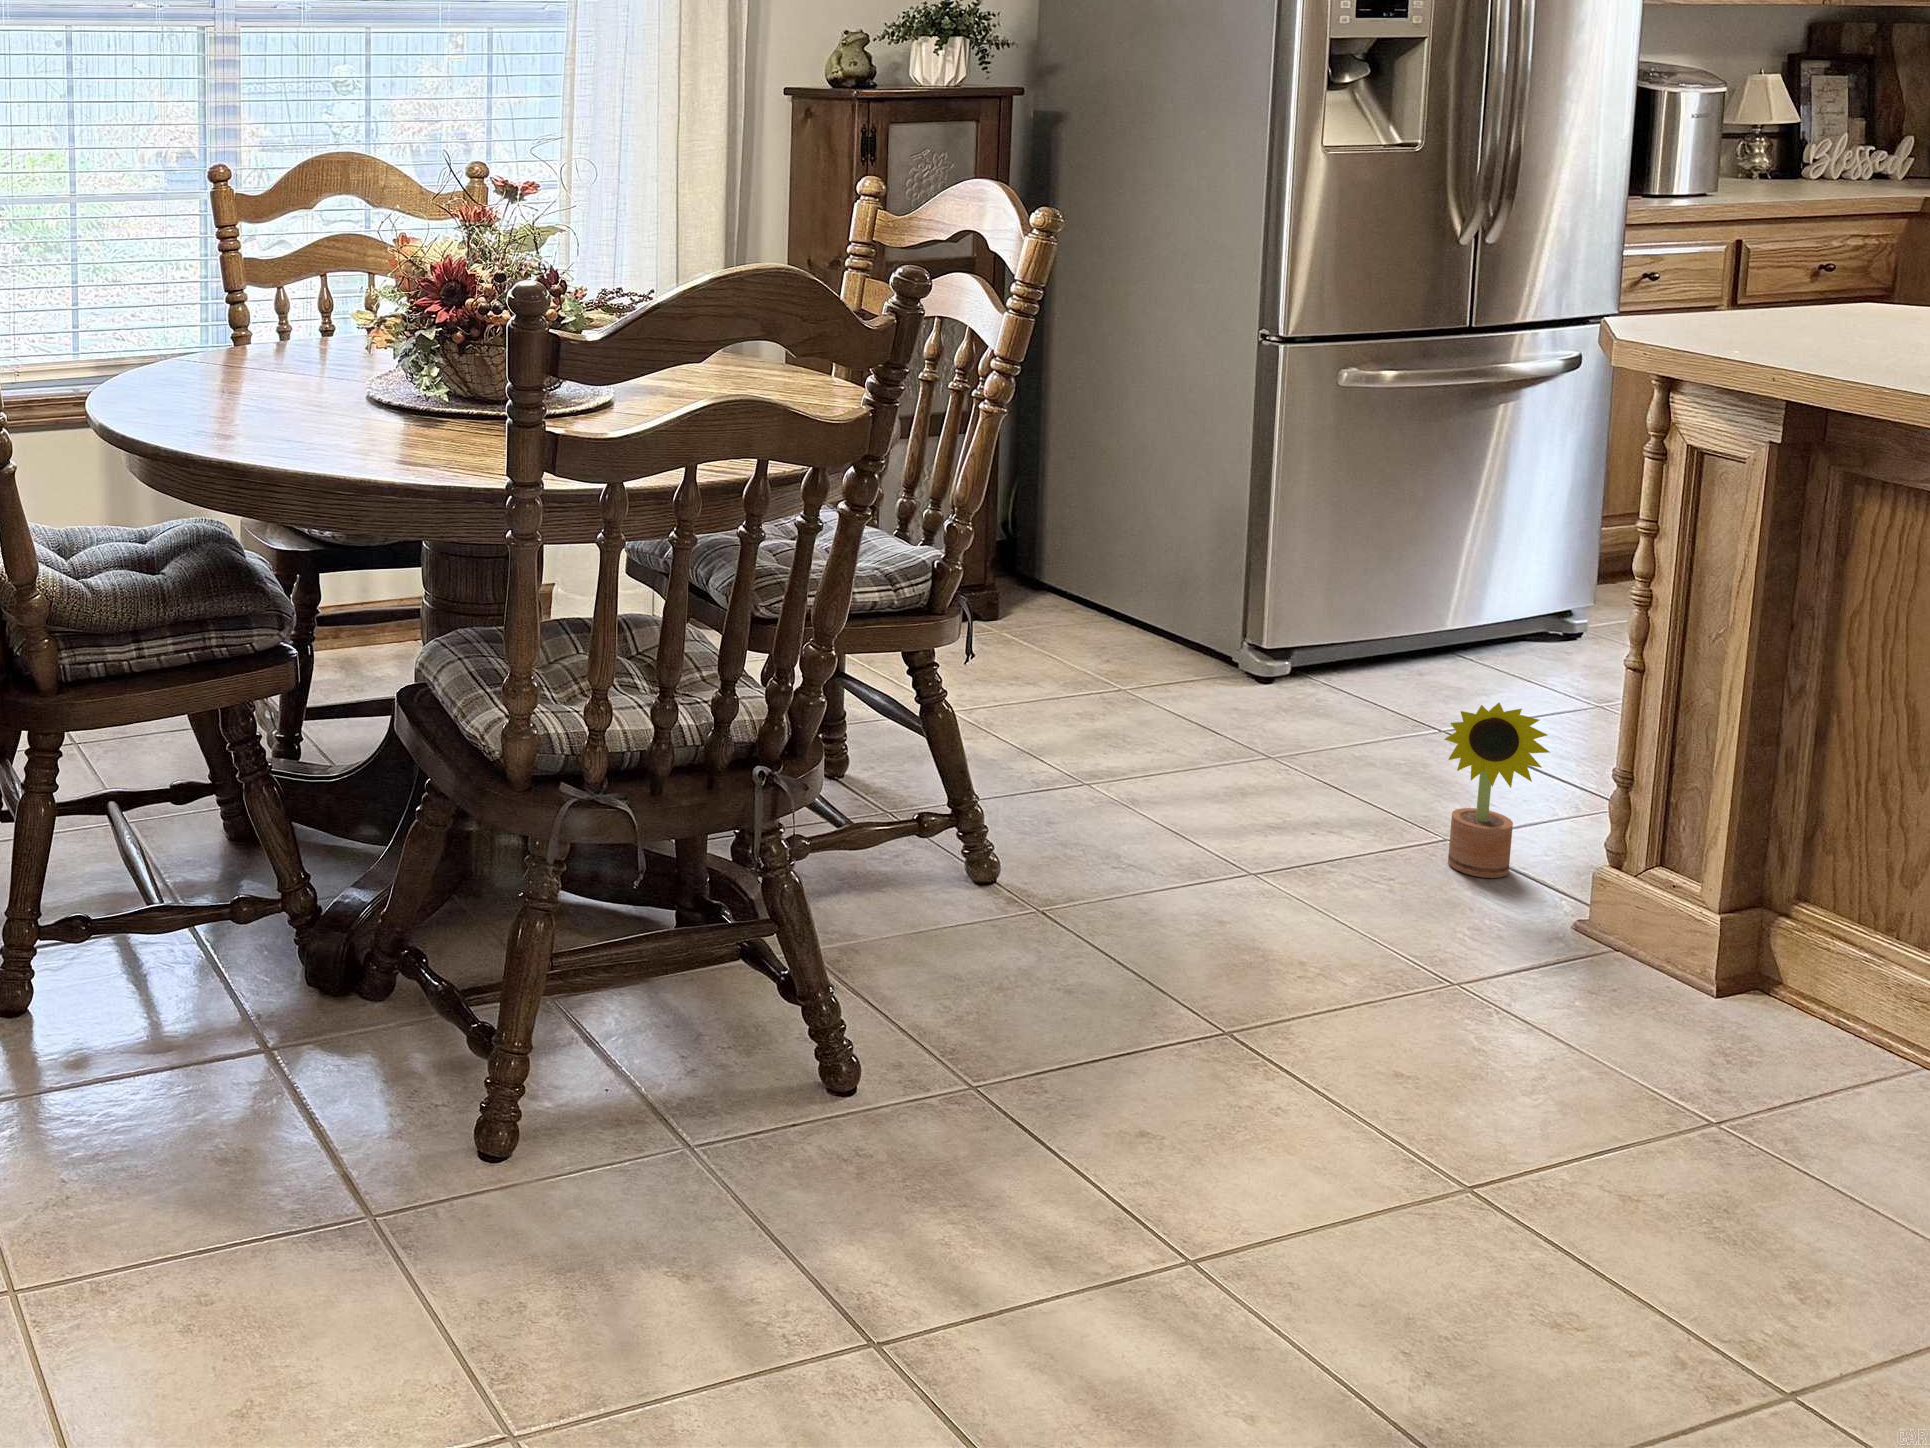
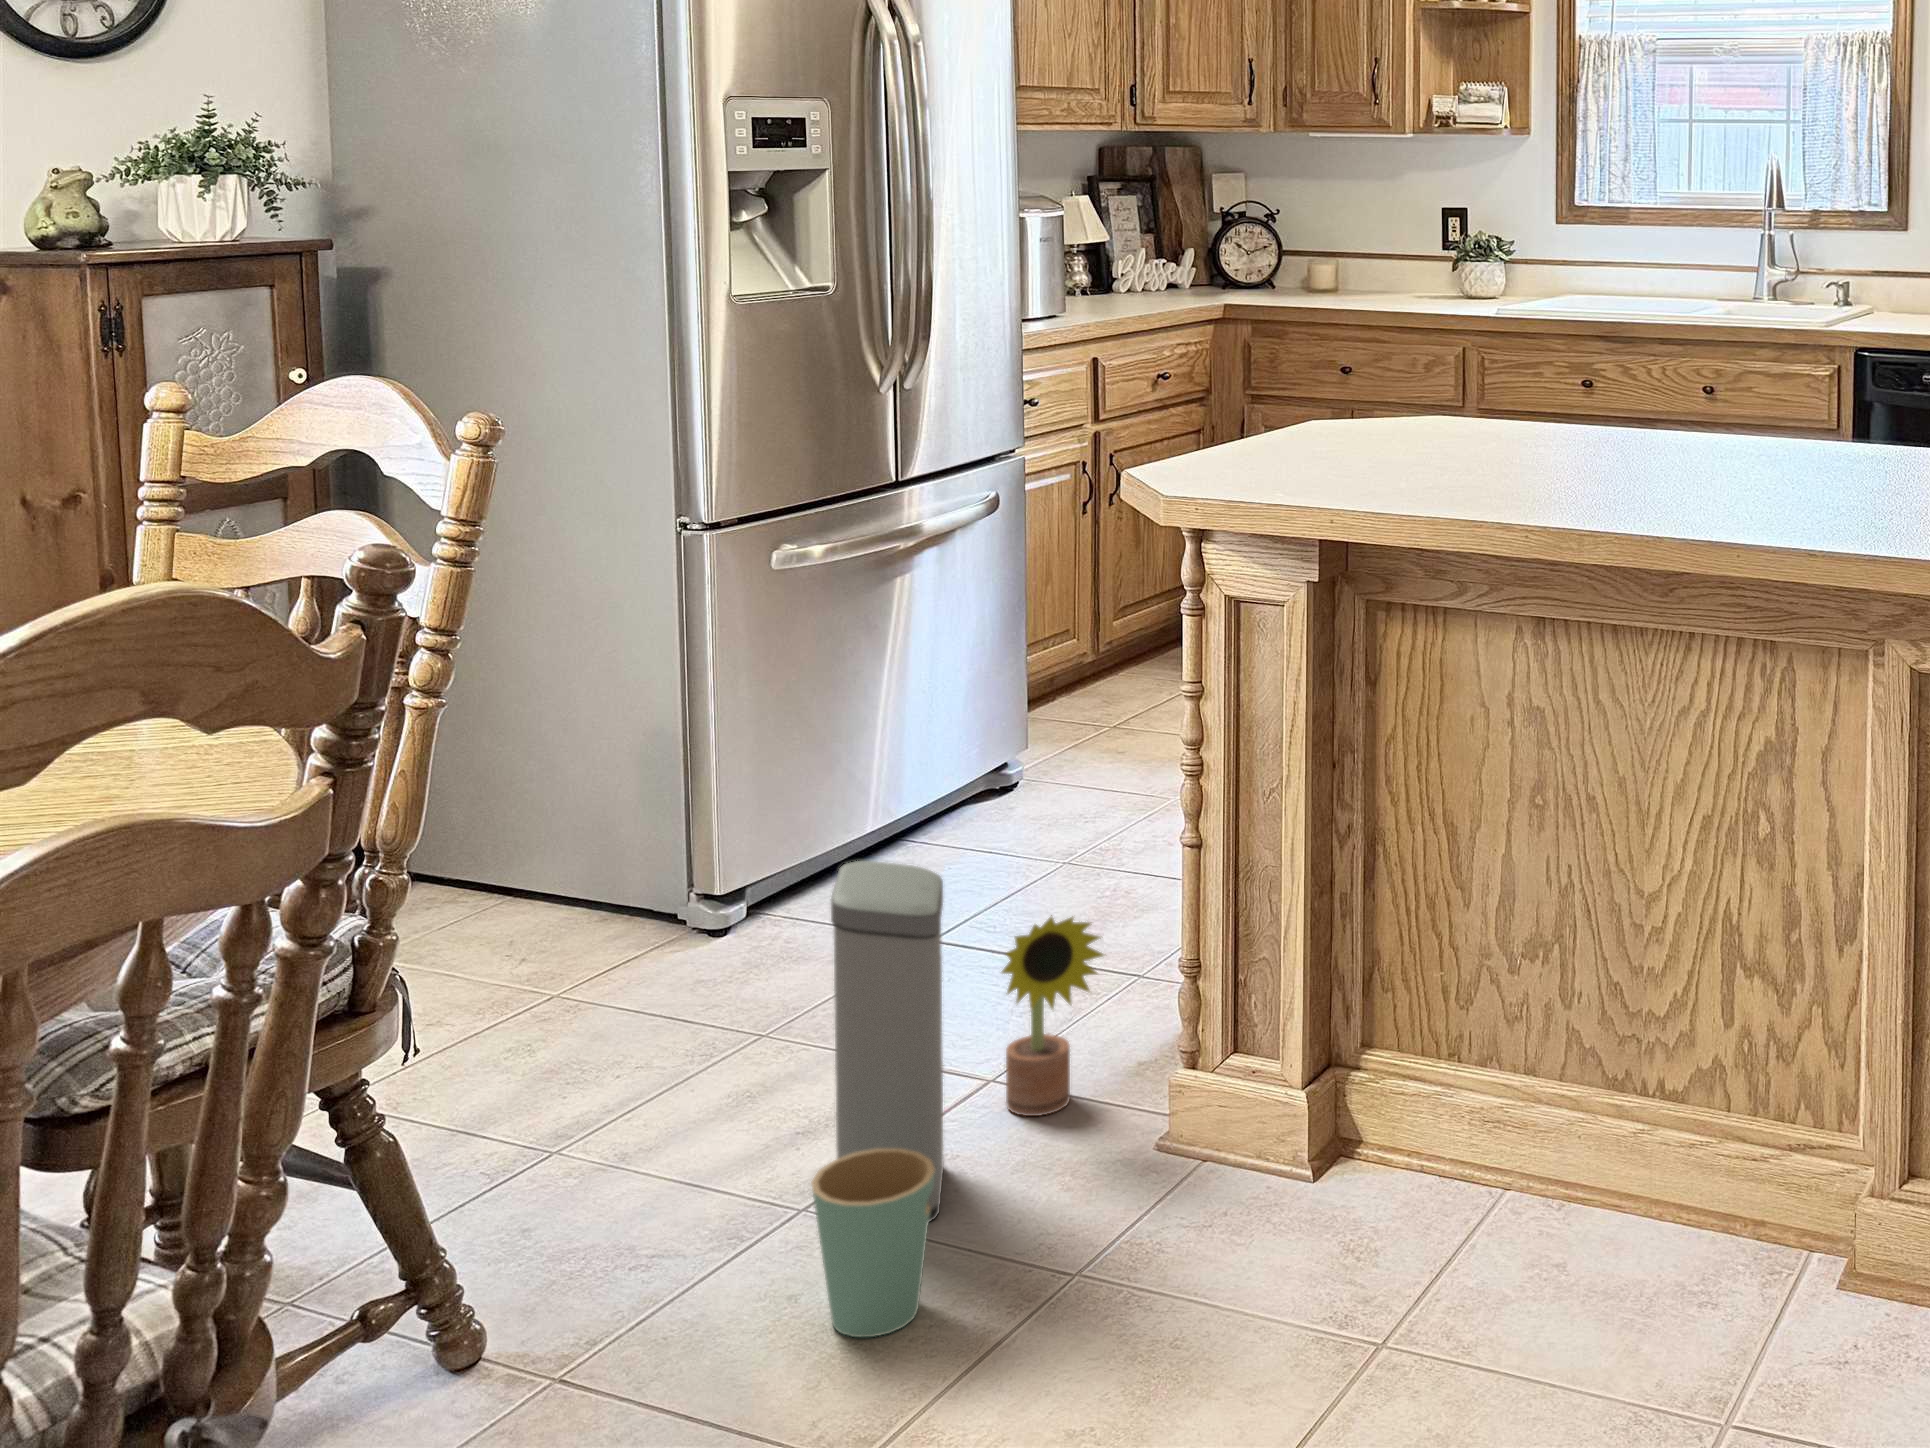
trash can: none [1230,610,1393,970] -> present [811,861,944,1337]

